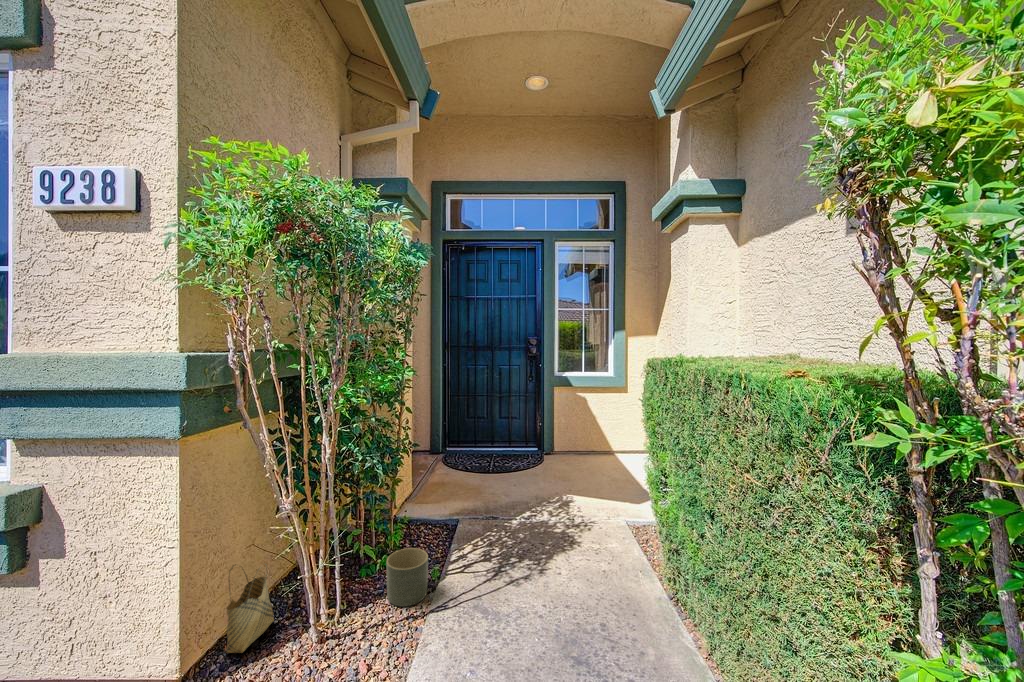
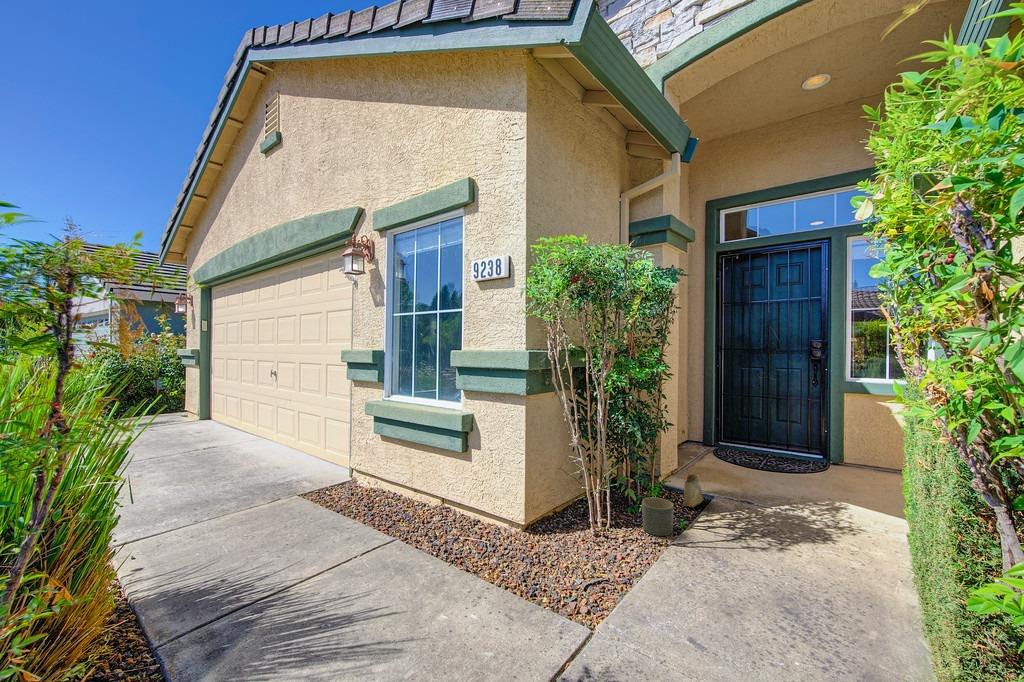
woven basket: present [226,564,274,653] -> present [684,474,703,507]

